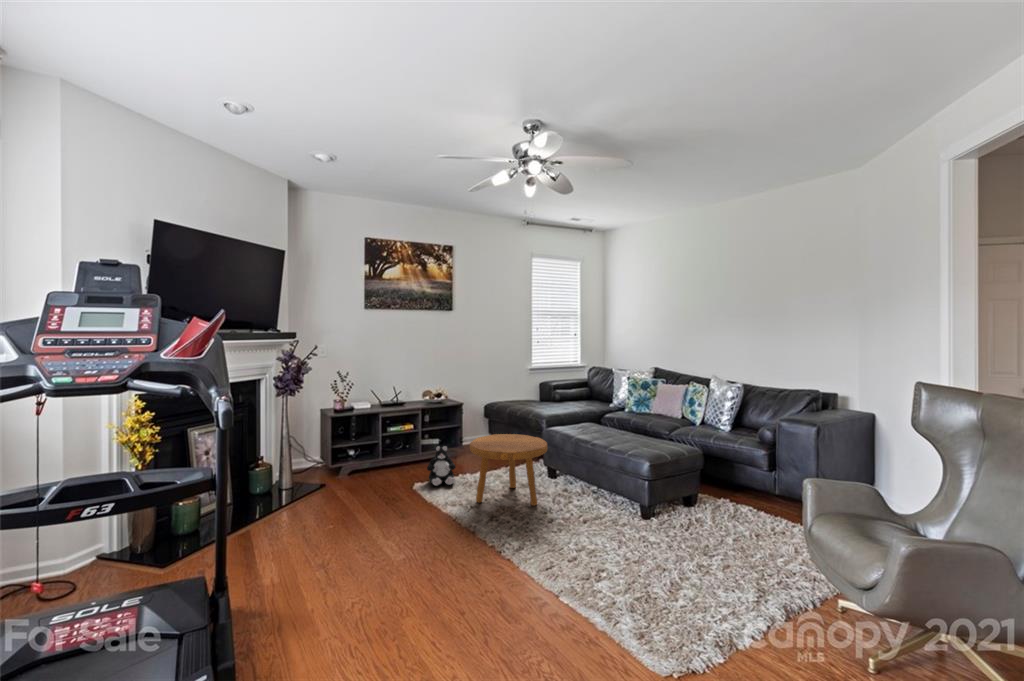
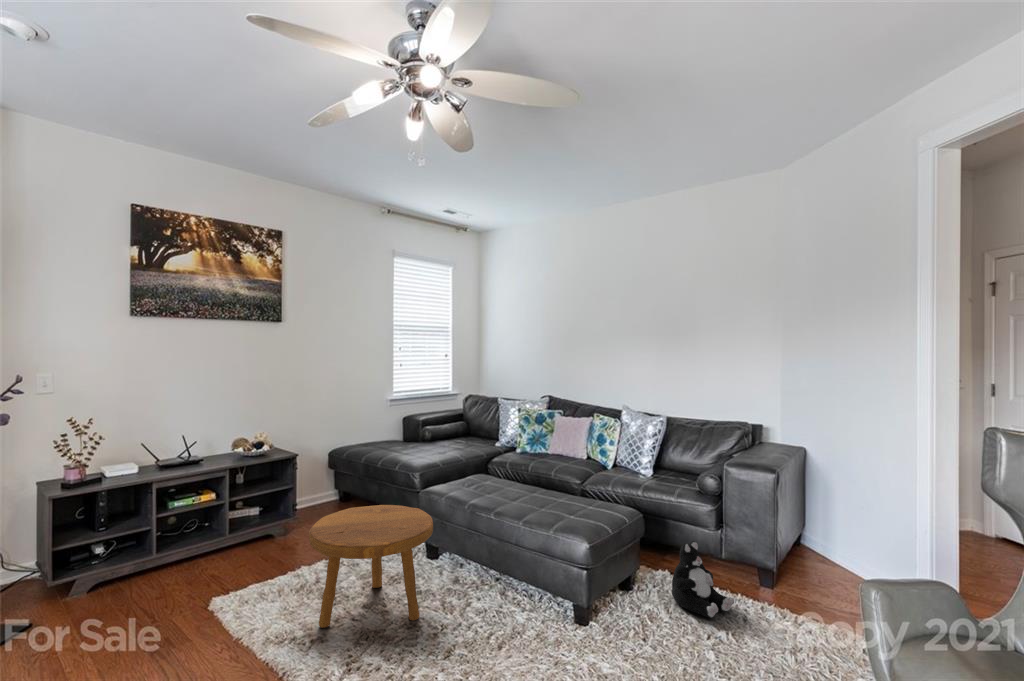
plush toy: present [427,446,456,486] -> present [672,541,734,617]

